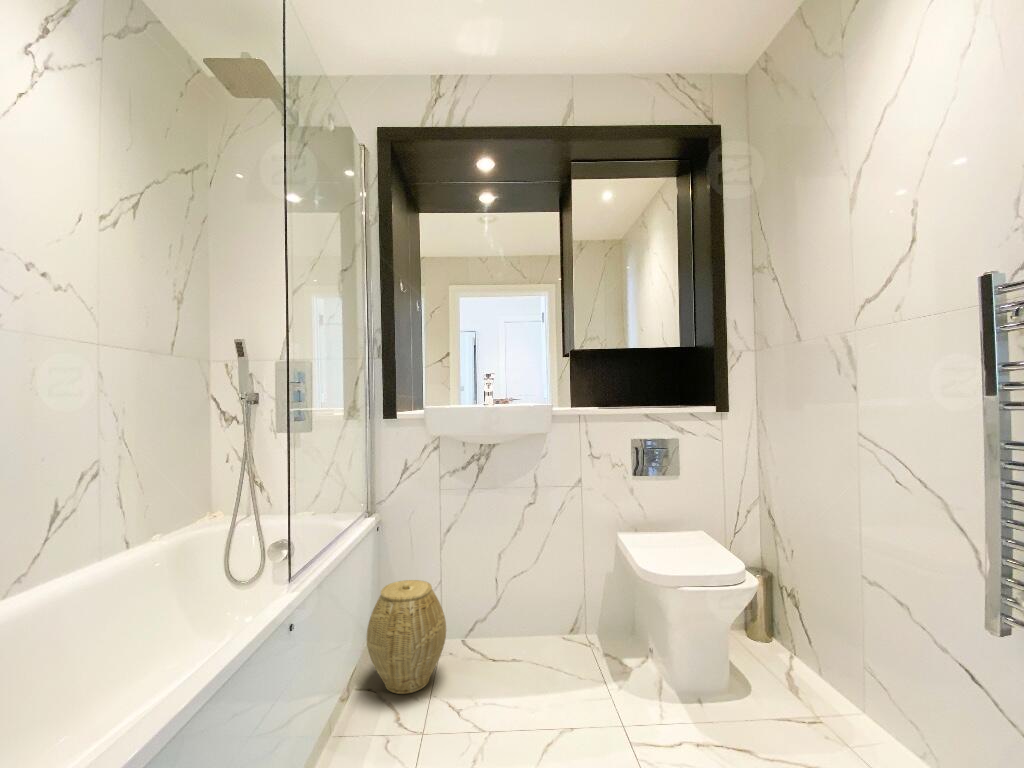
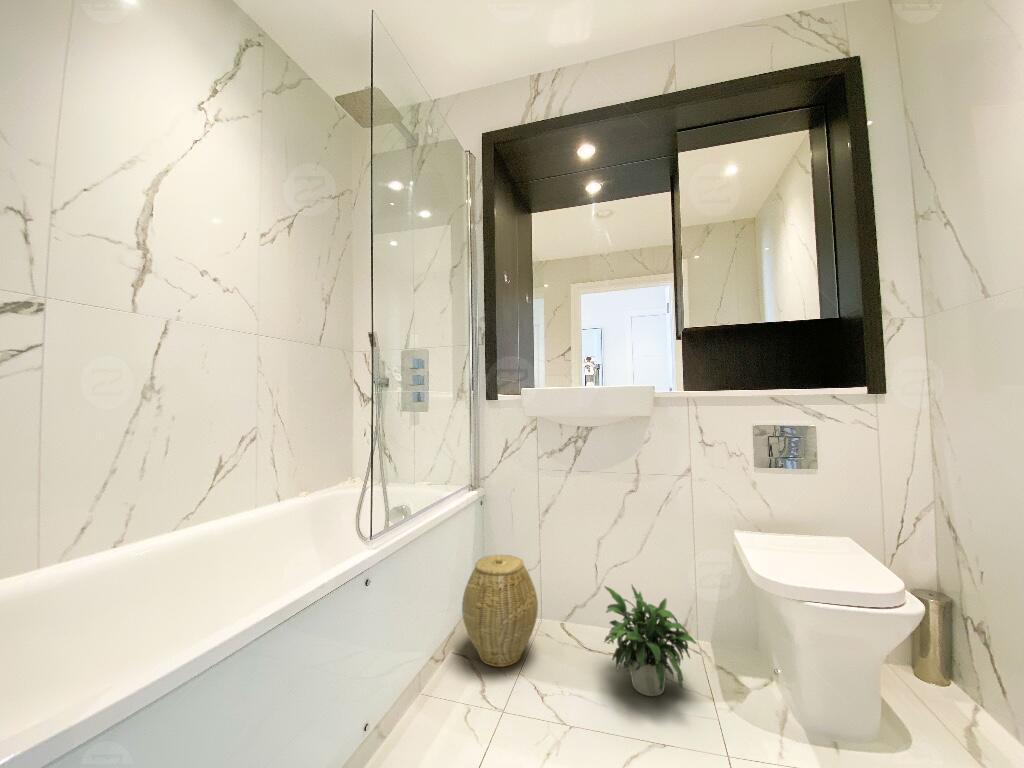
potted plant: none [509,592,594,690] -> present [604,585,697,696]

